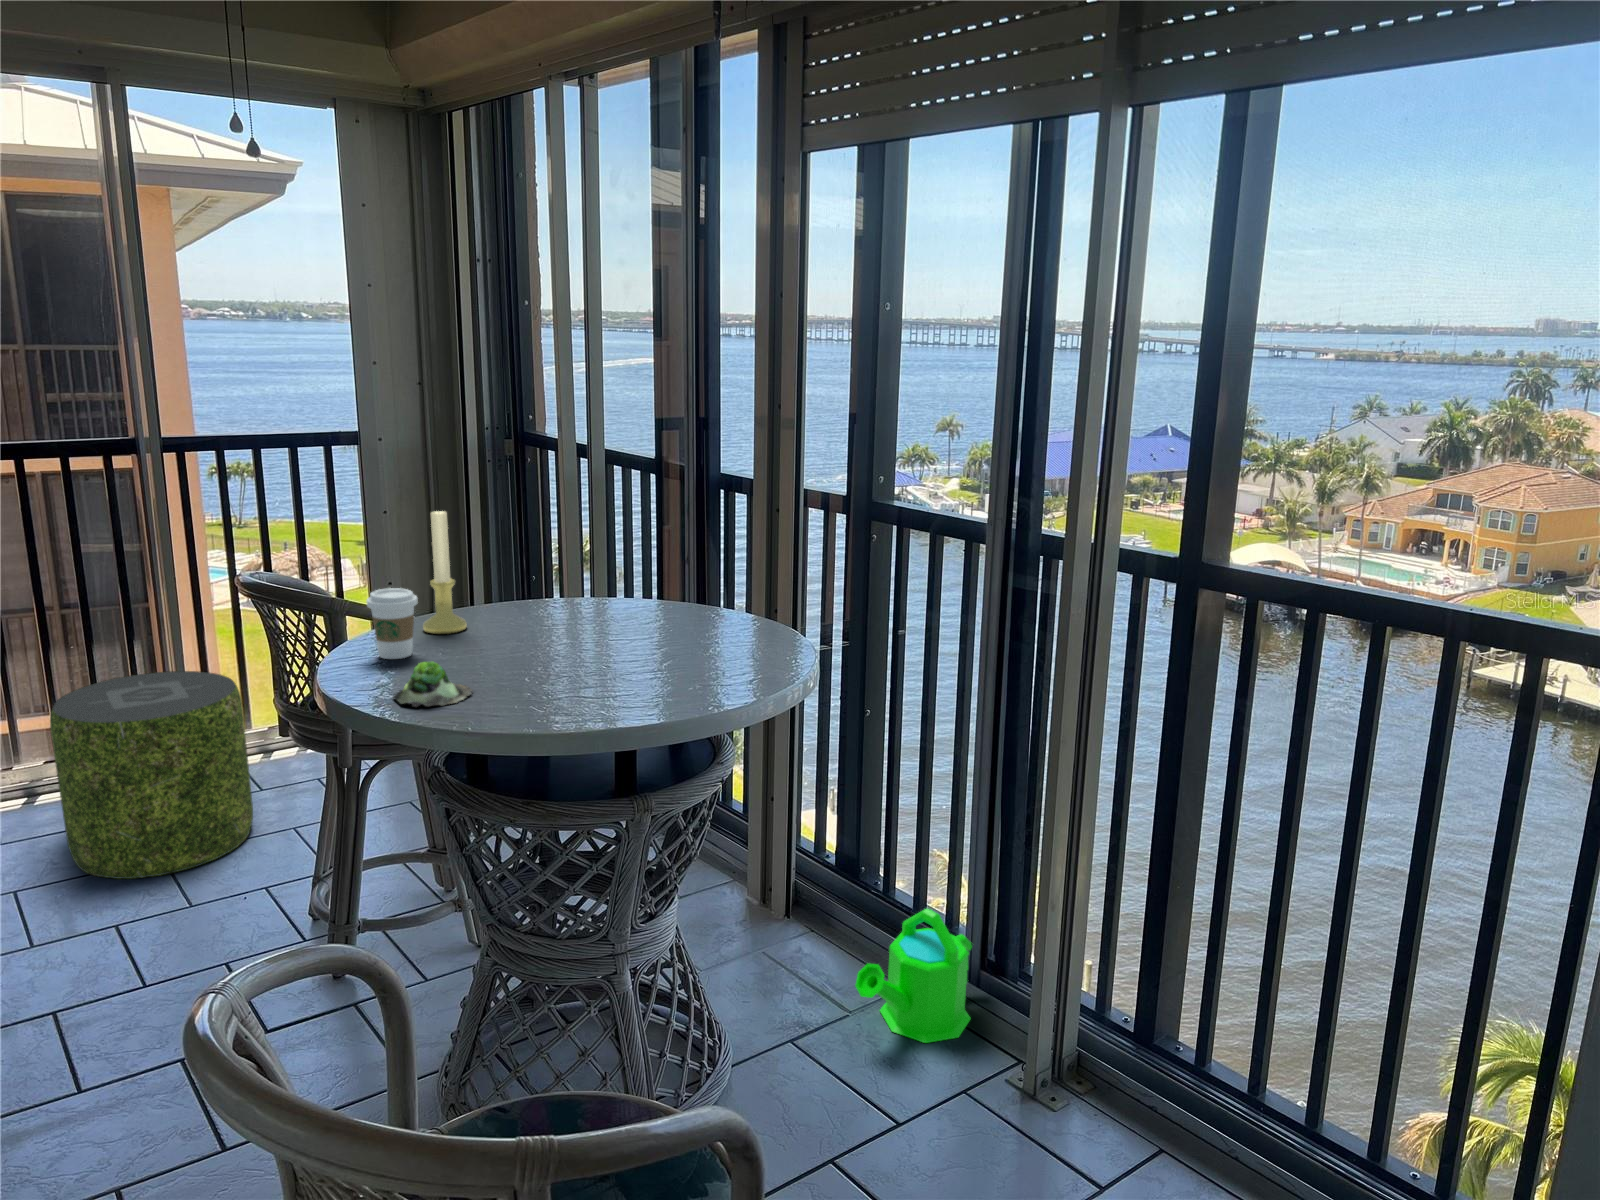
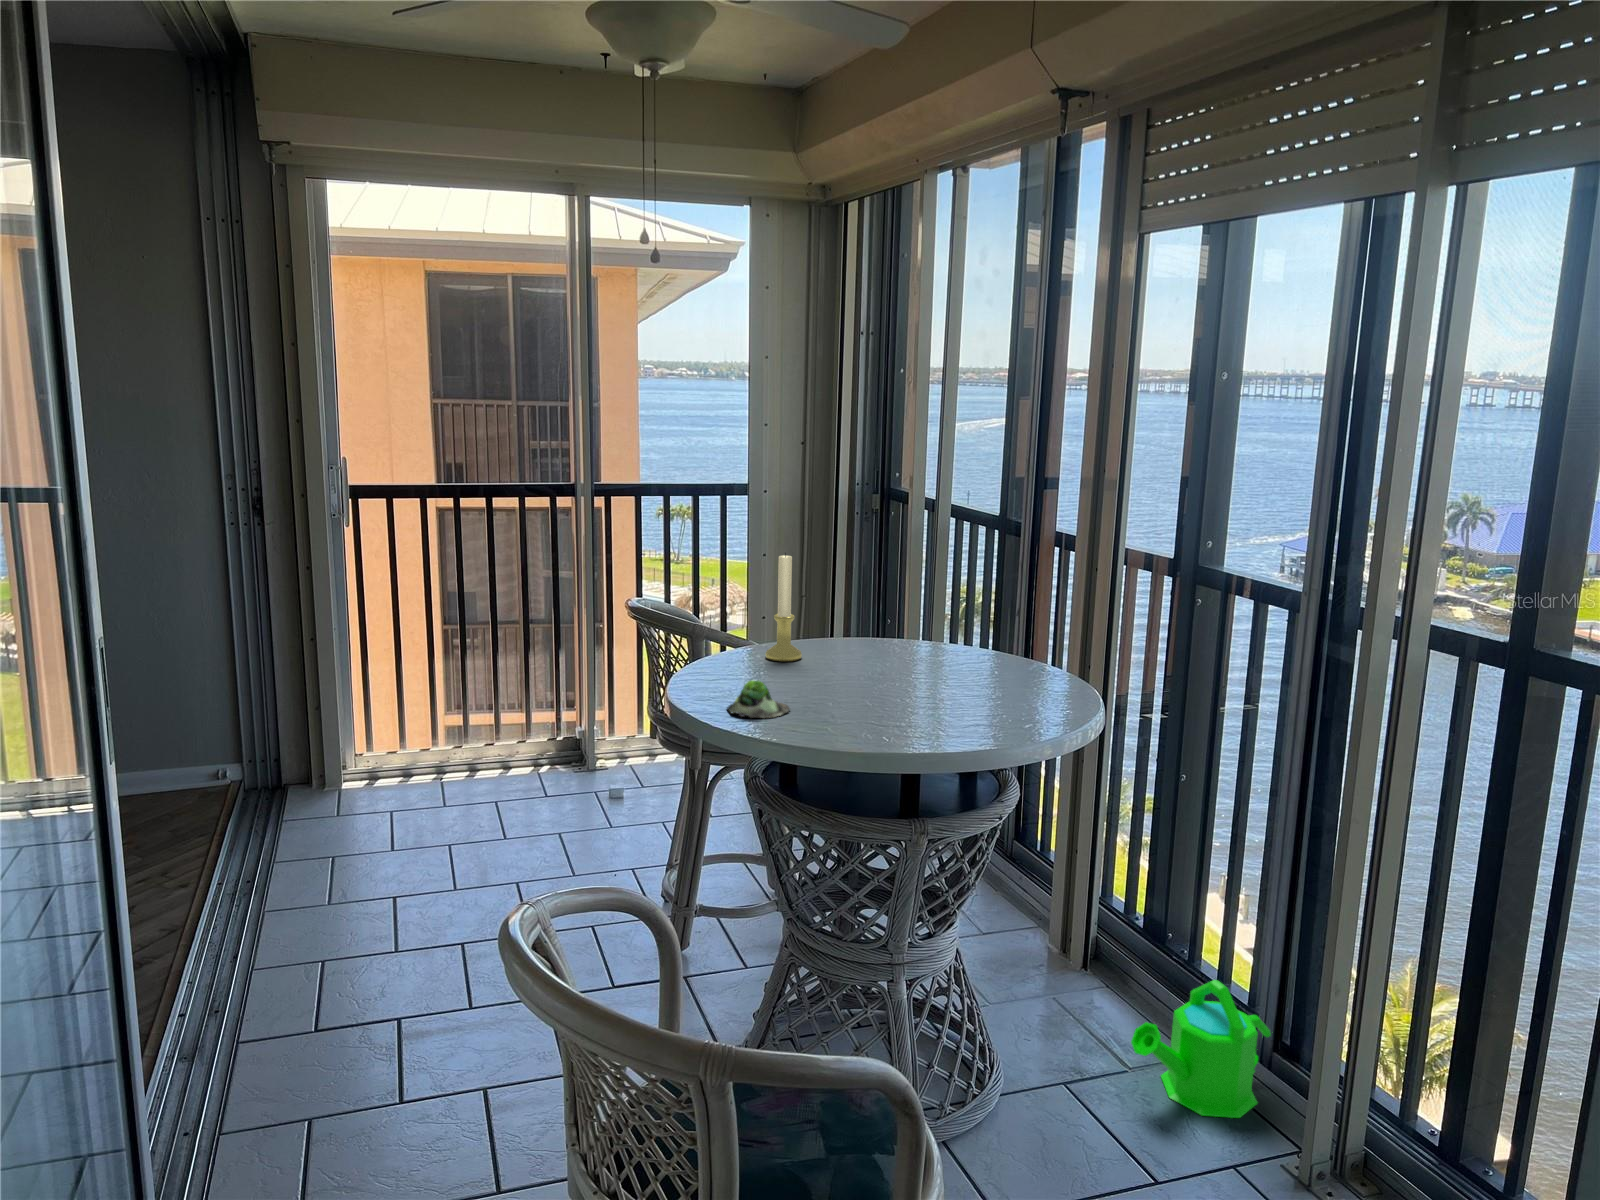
coffee cup: present [367,588,418,659] -> none [719,618,759,678]
pouf: present [50,671,253,879] -> none [492,677,632,845]

